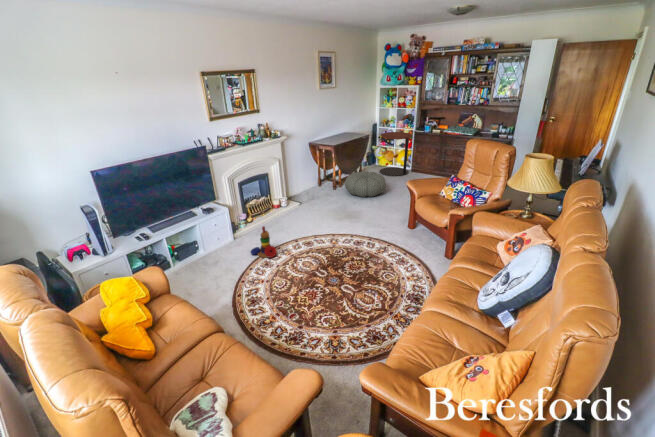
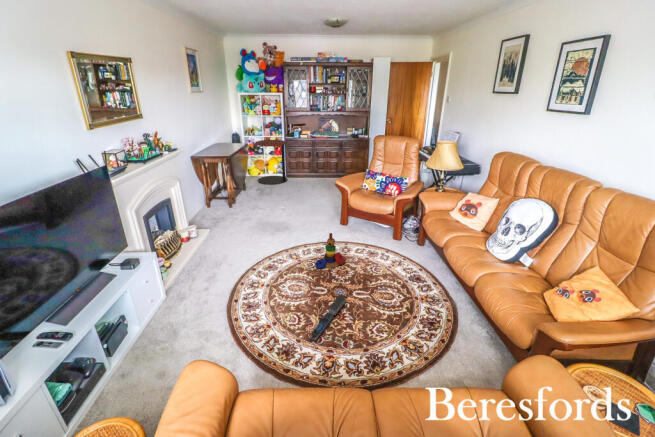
pouf: present [345,171,386,197] -> none [245,181,289,208]
stacking toy: present [251,226,277,258] -> present [315,233,345,269]
toy train: none [272,280,327,305] -> present [309,295,346,342]

